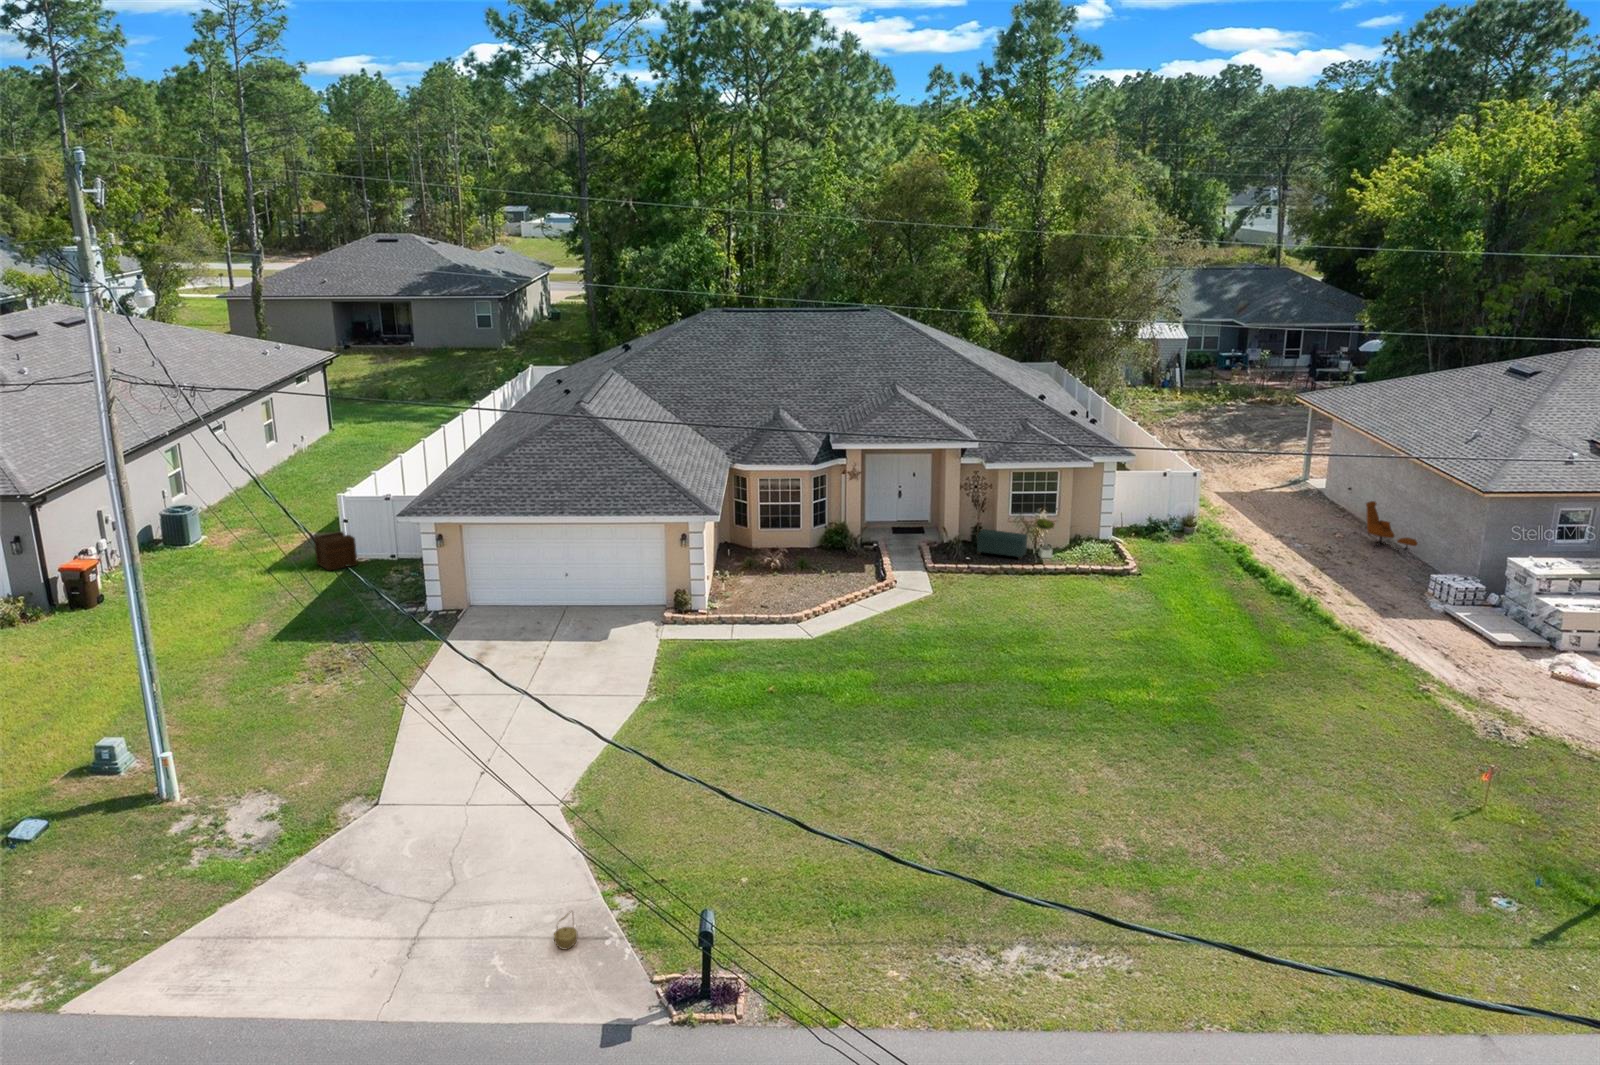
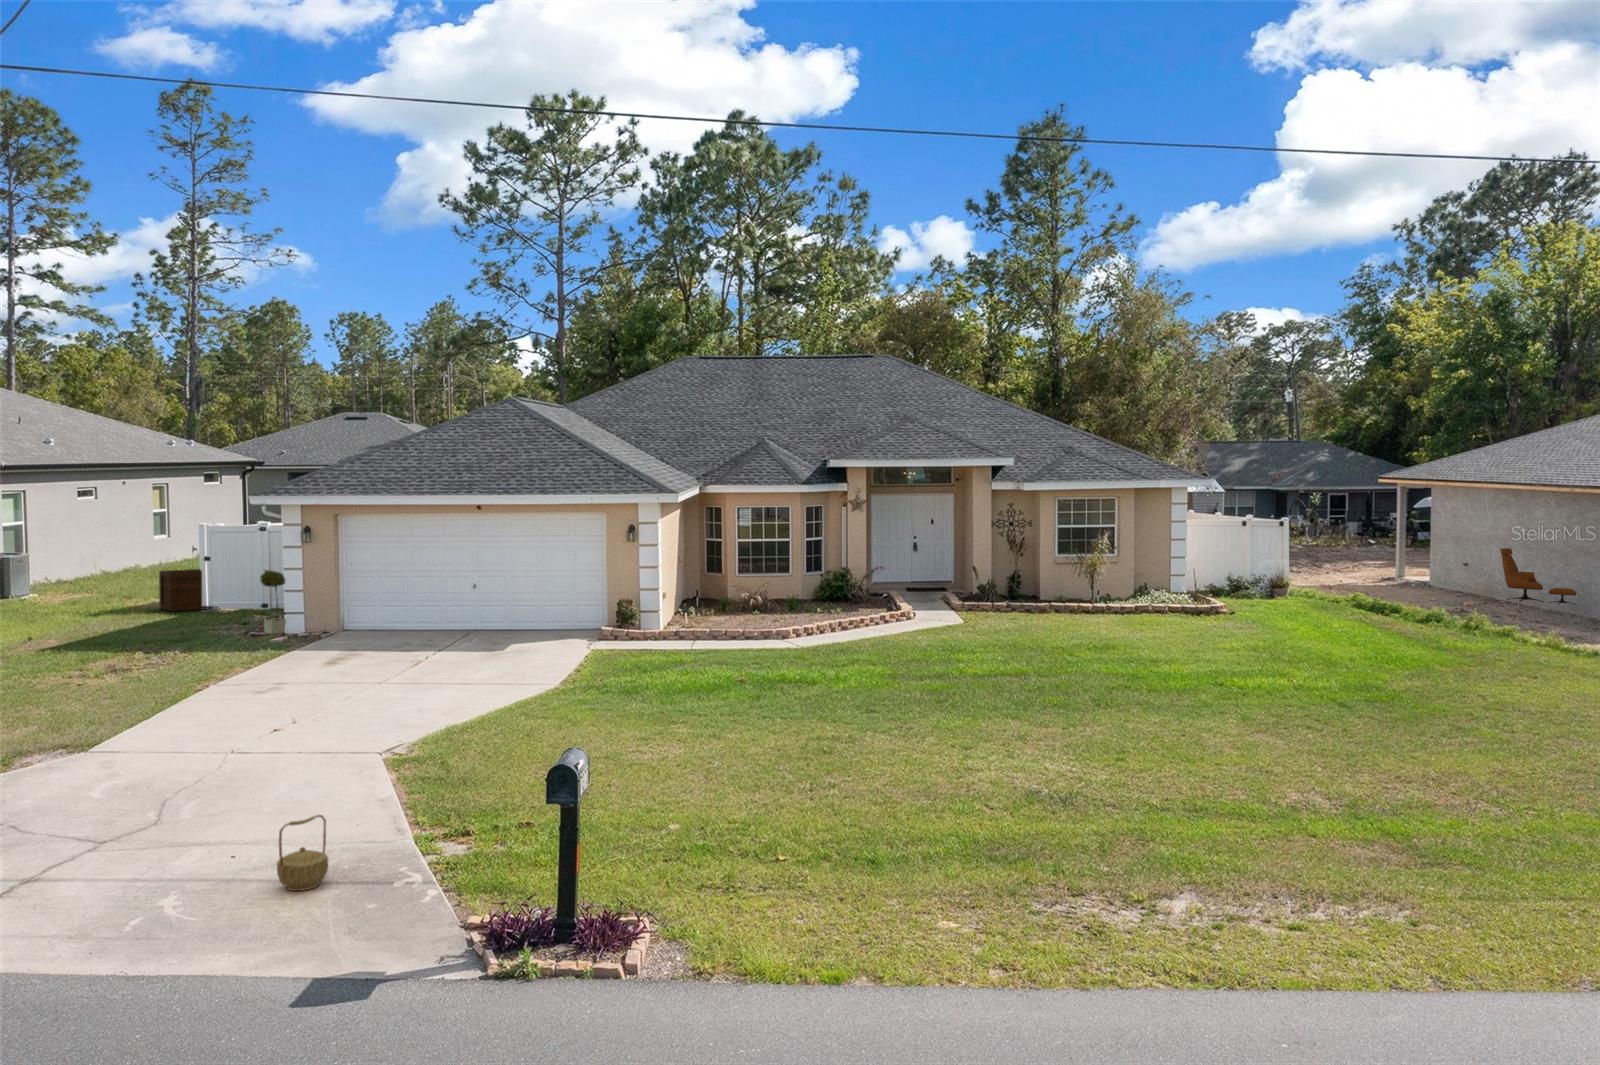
potted tree: present [1037,519,1055,558] -> present [260,570,286,634]
bench: present [977,529,1027,560] -> none [1016,576,1080,608]

